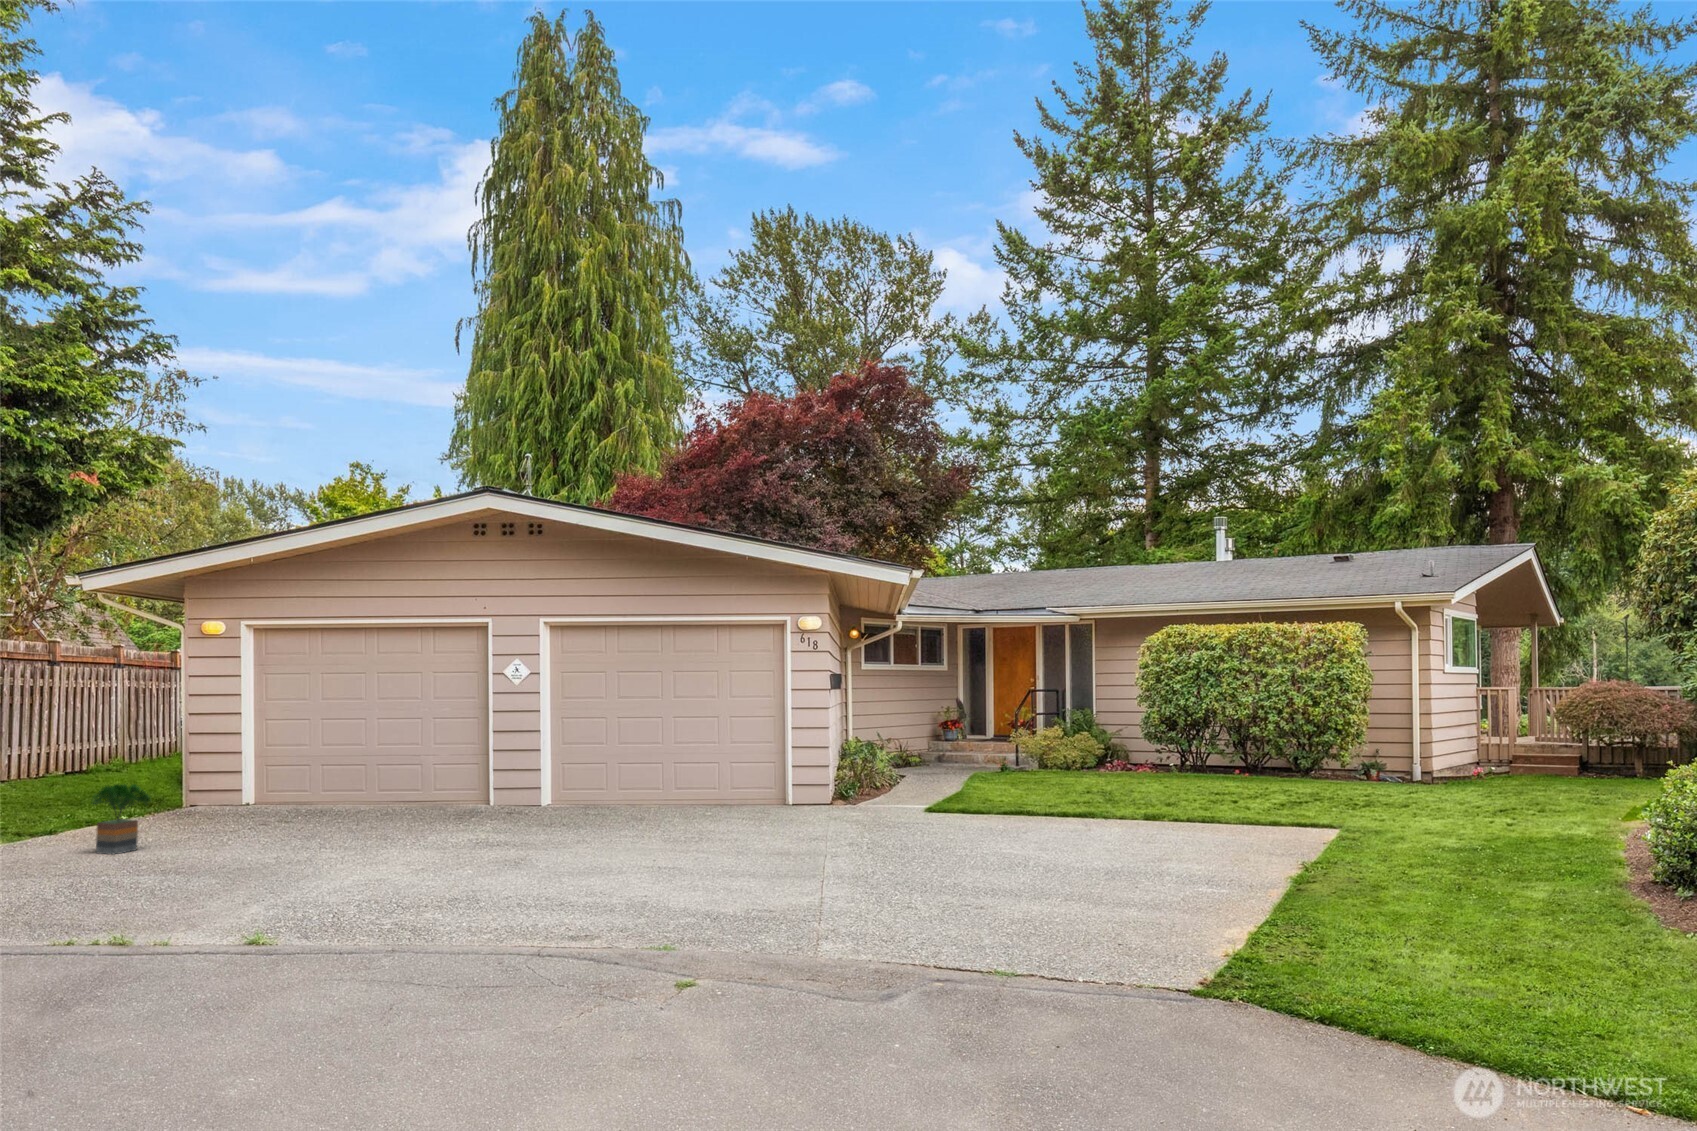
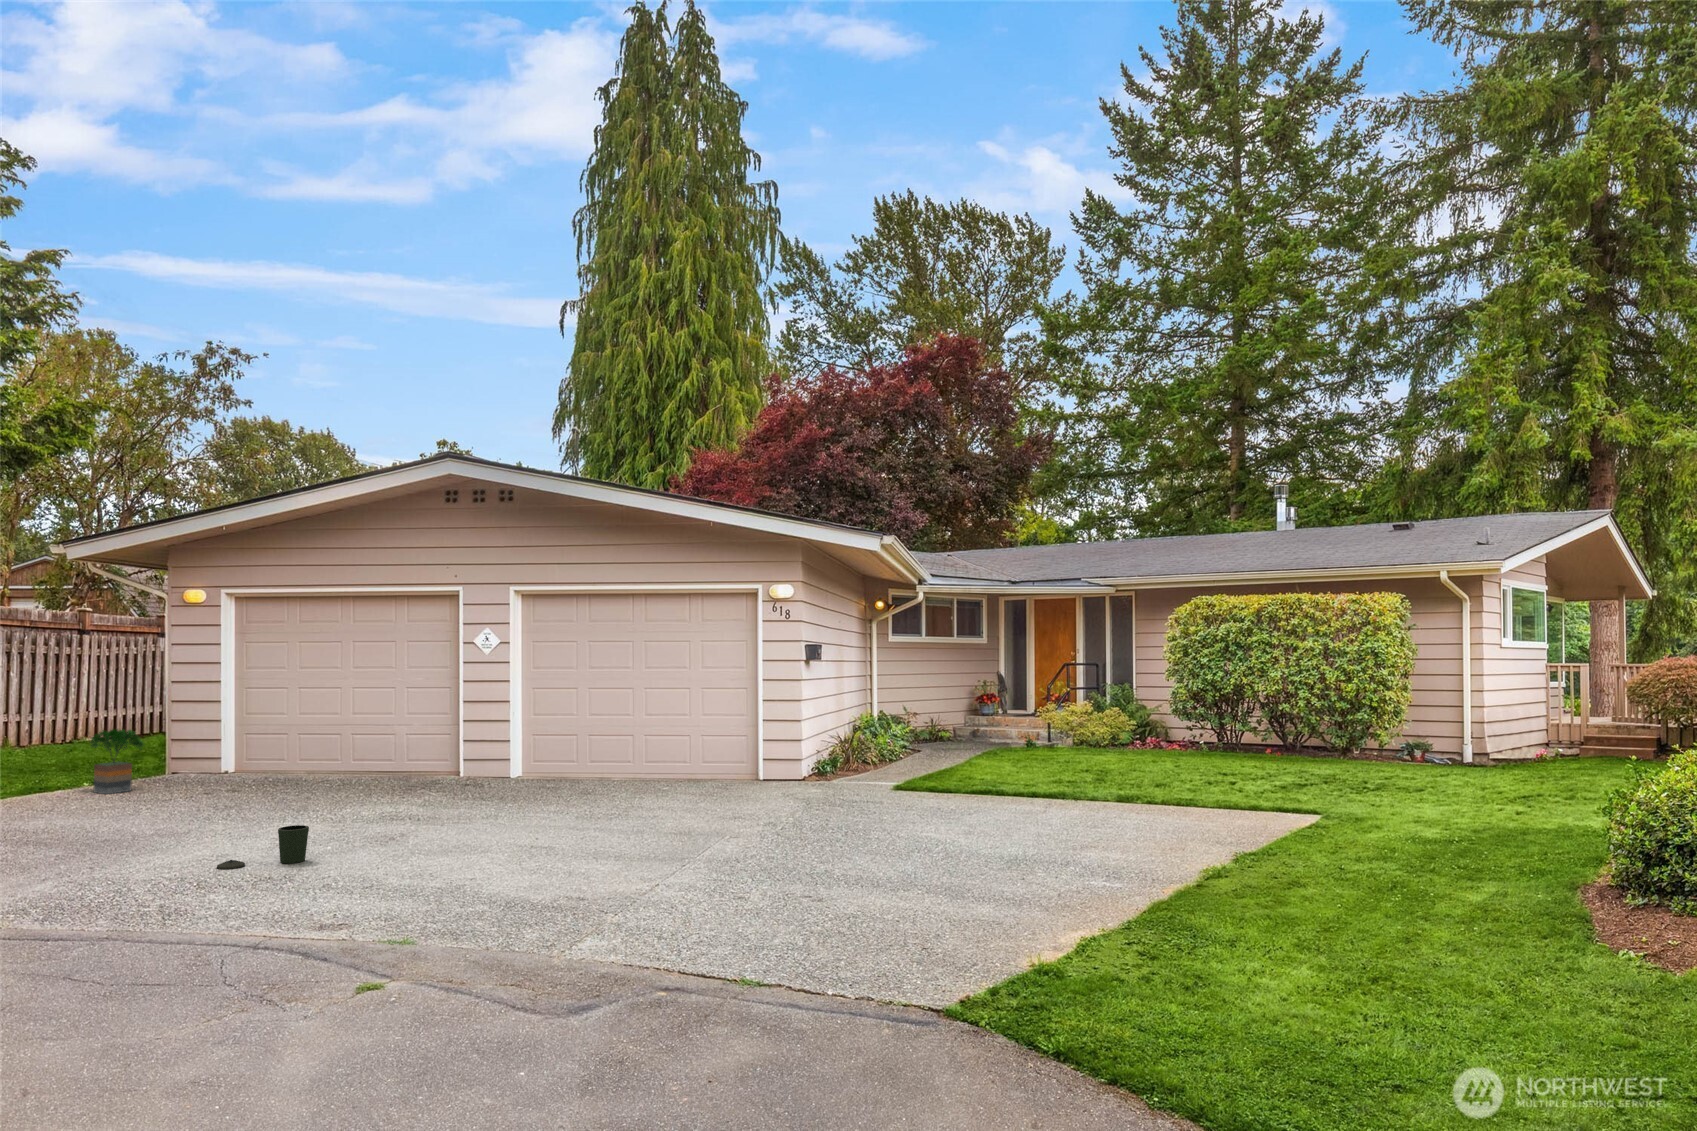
trash can: none [343,873,430,920] -> present [217,825,309,870]

